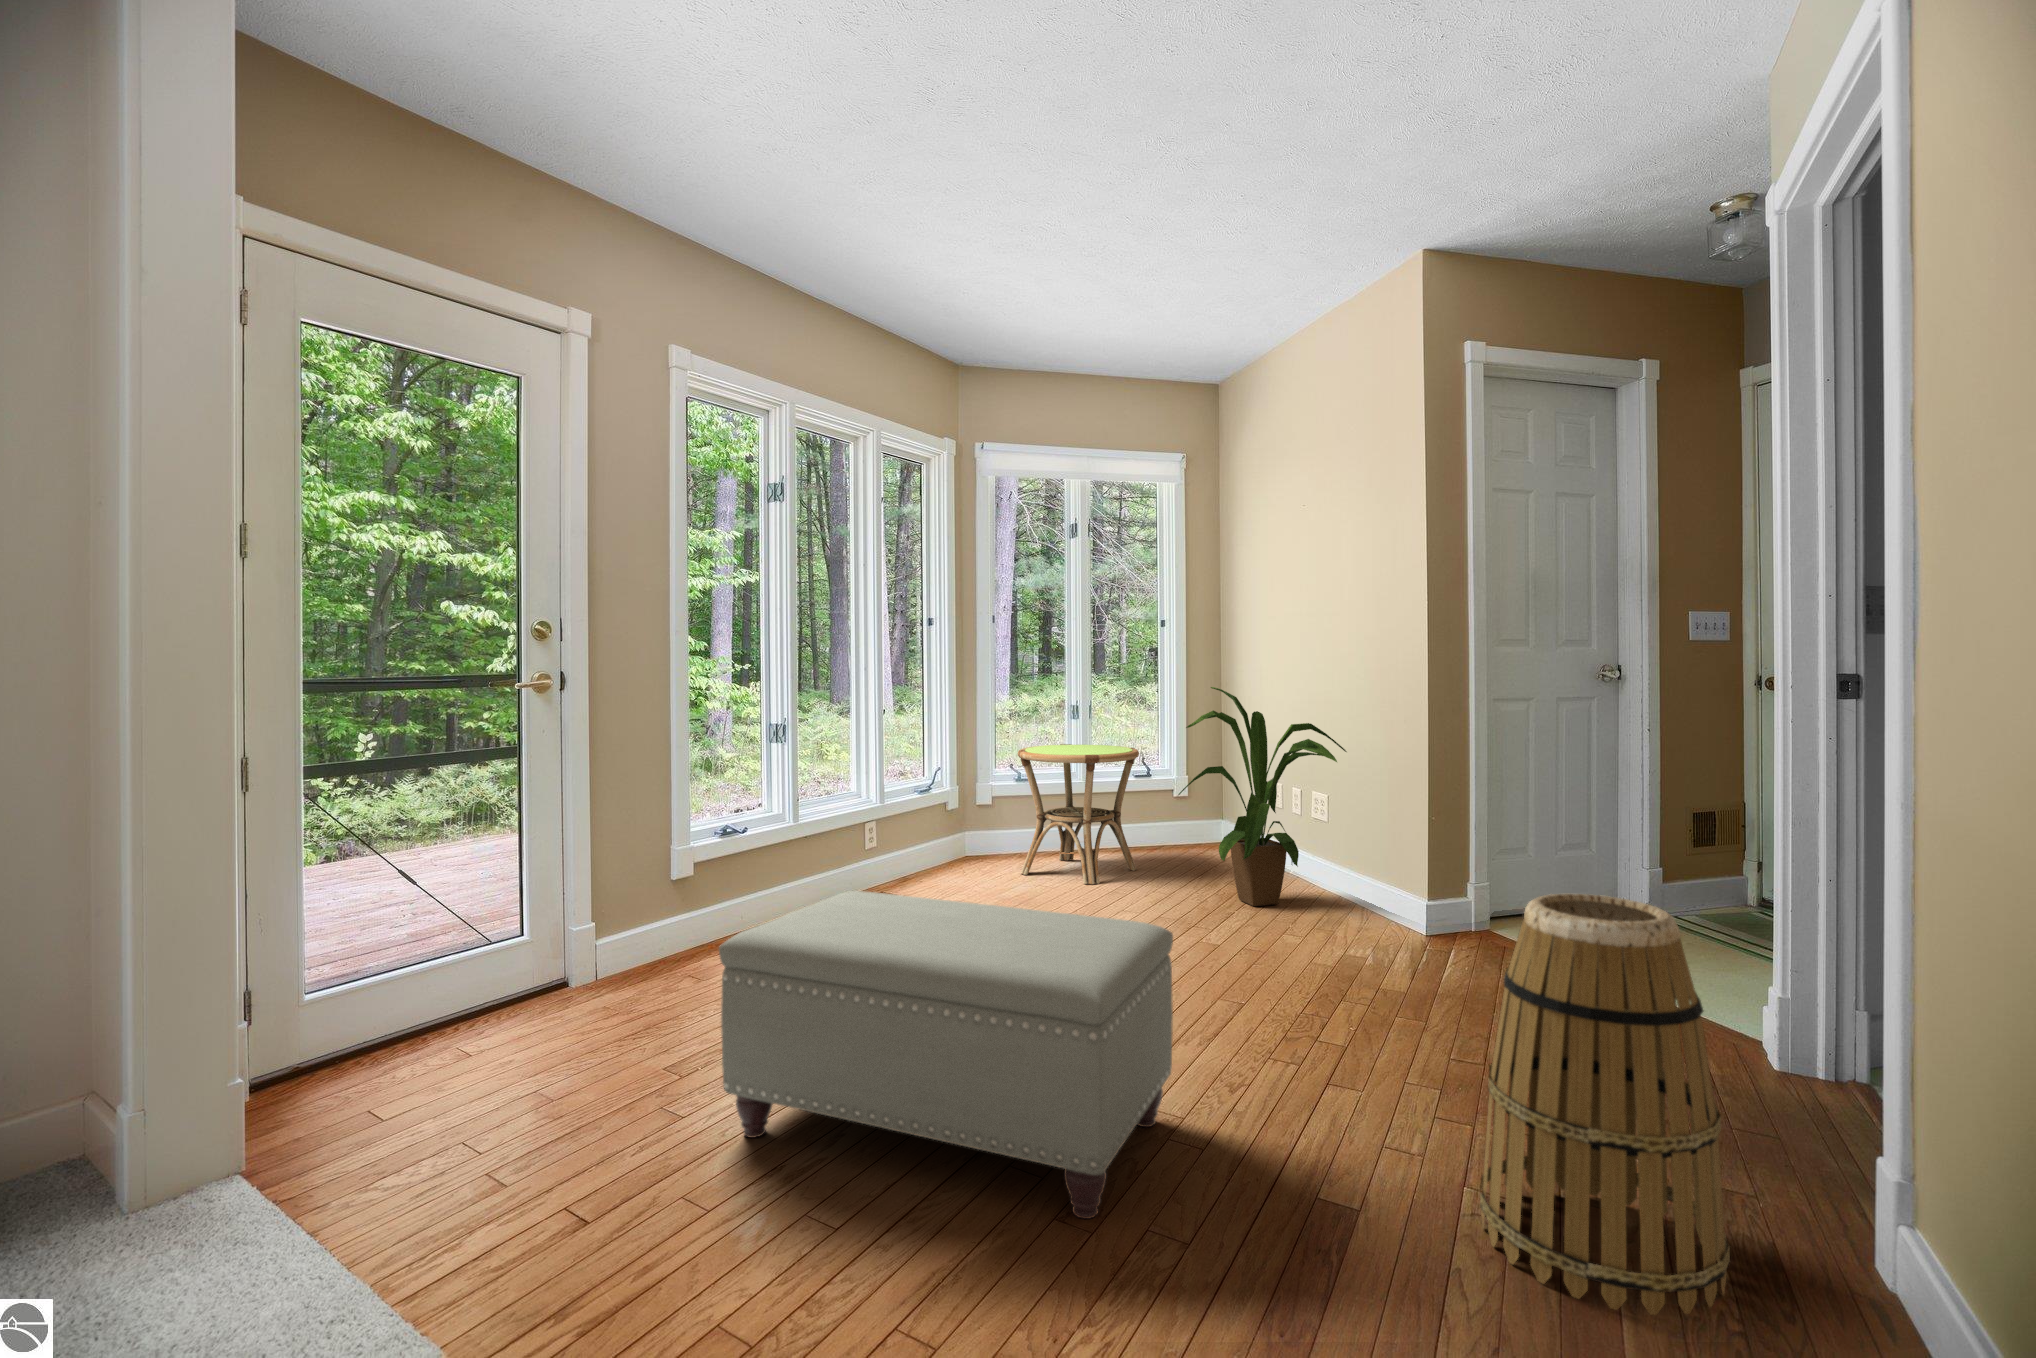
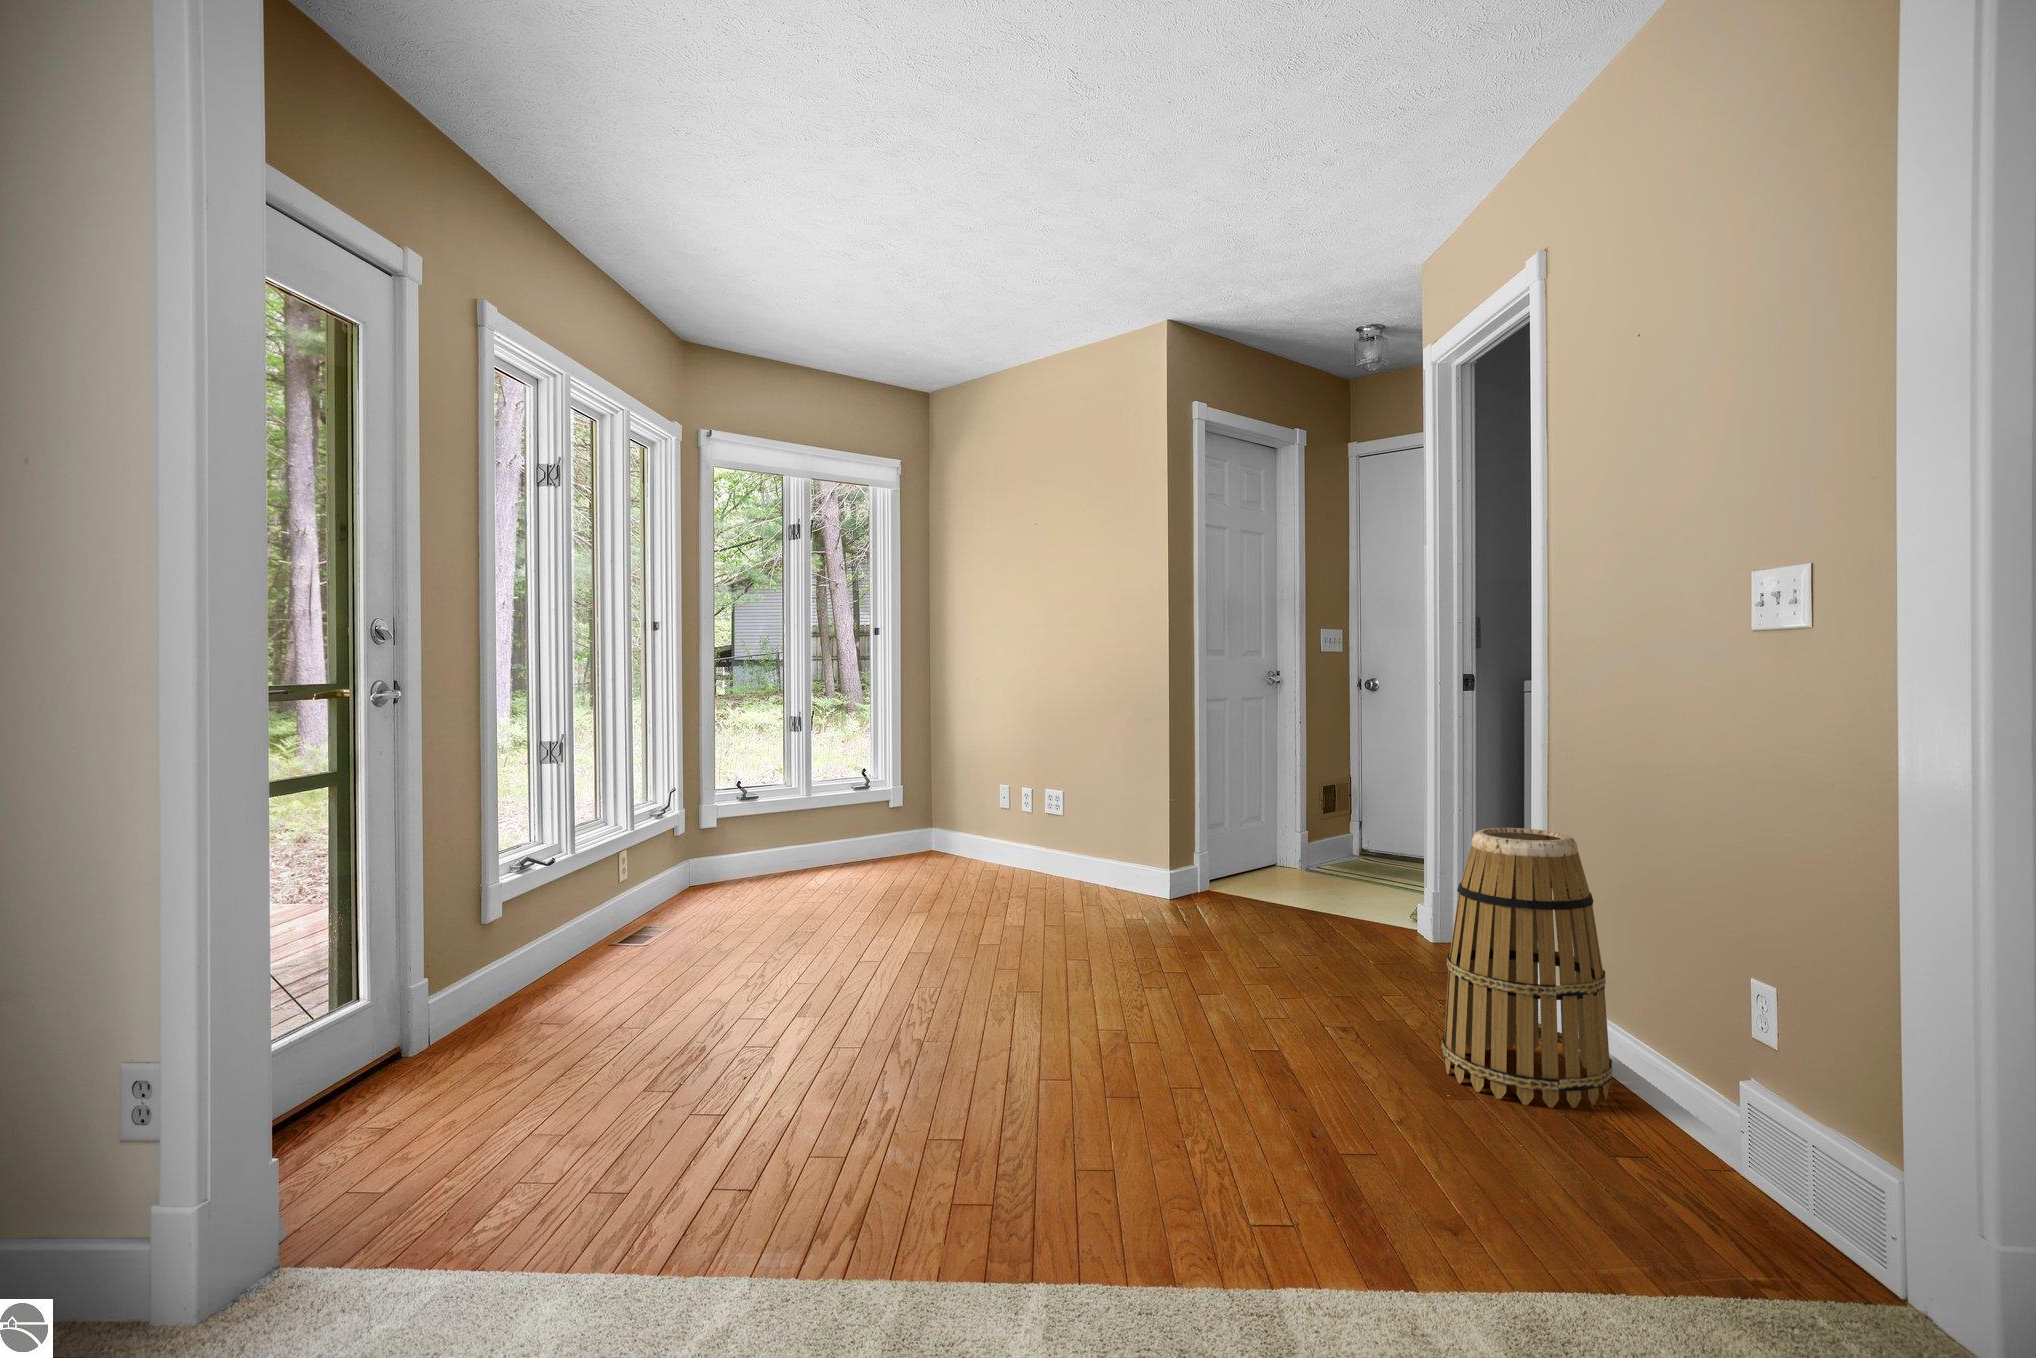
house plant: present [1178,687,1347,906] -> none [951,694,1105,896]
side table: present [1018,744,1139,884] -> none [761,756,887,896]
ottoman: present [719,891,1173,1219] -> none [822,894,1249,1170]

